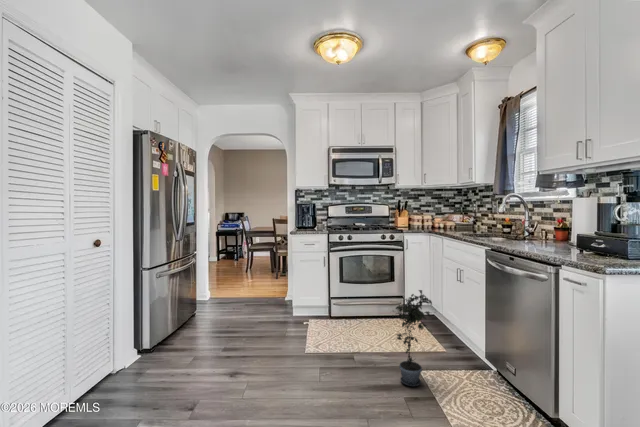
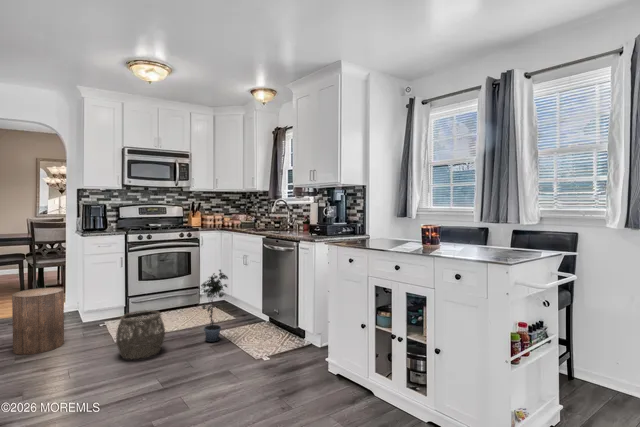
stool: none [223,285,265,352] -> present [12,288,64,355]
woven basket: none [298,328,351,391] -> present [116,310,165,359]

